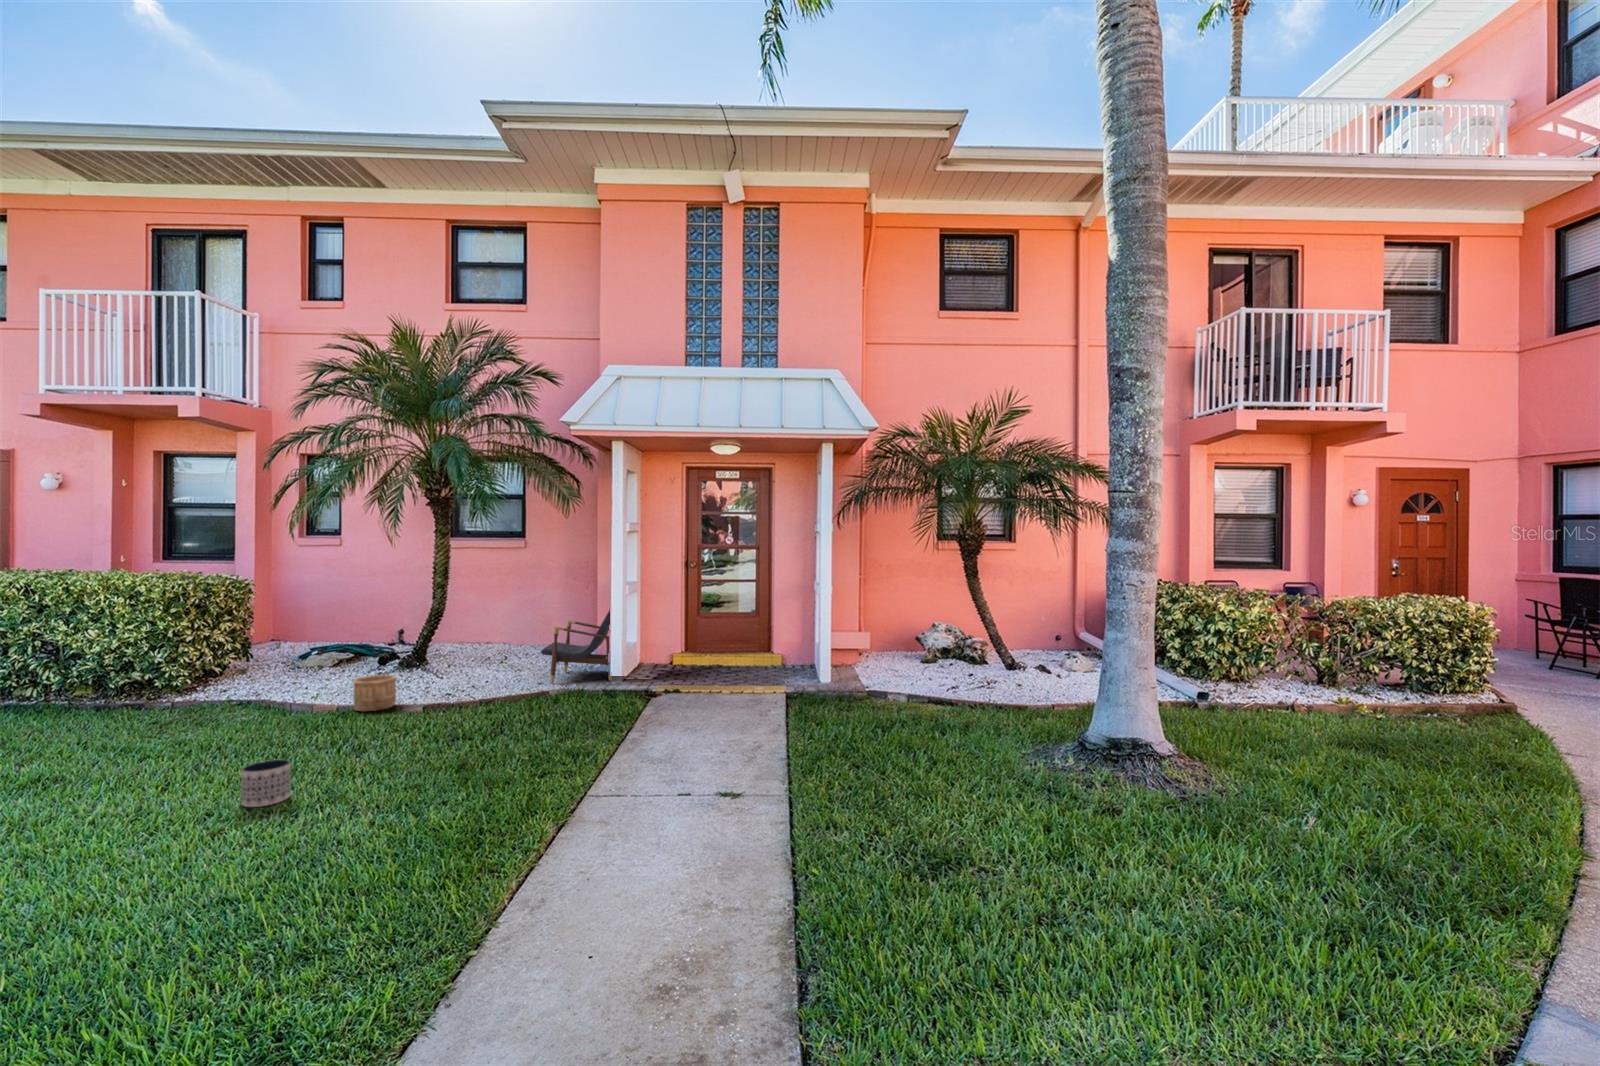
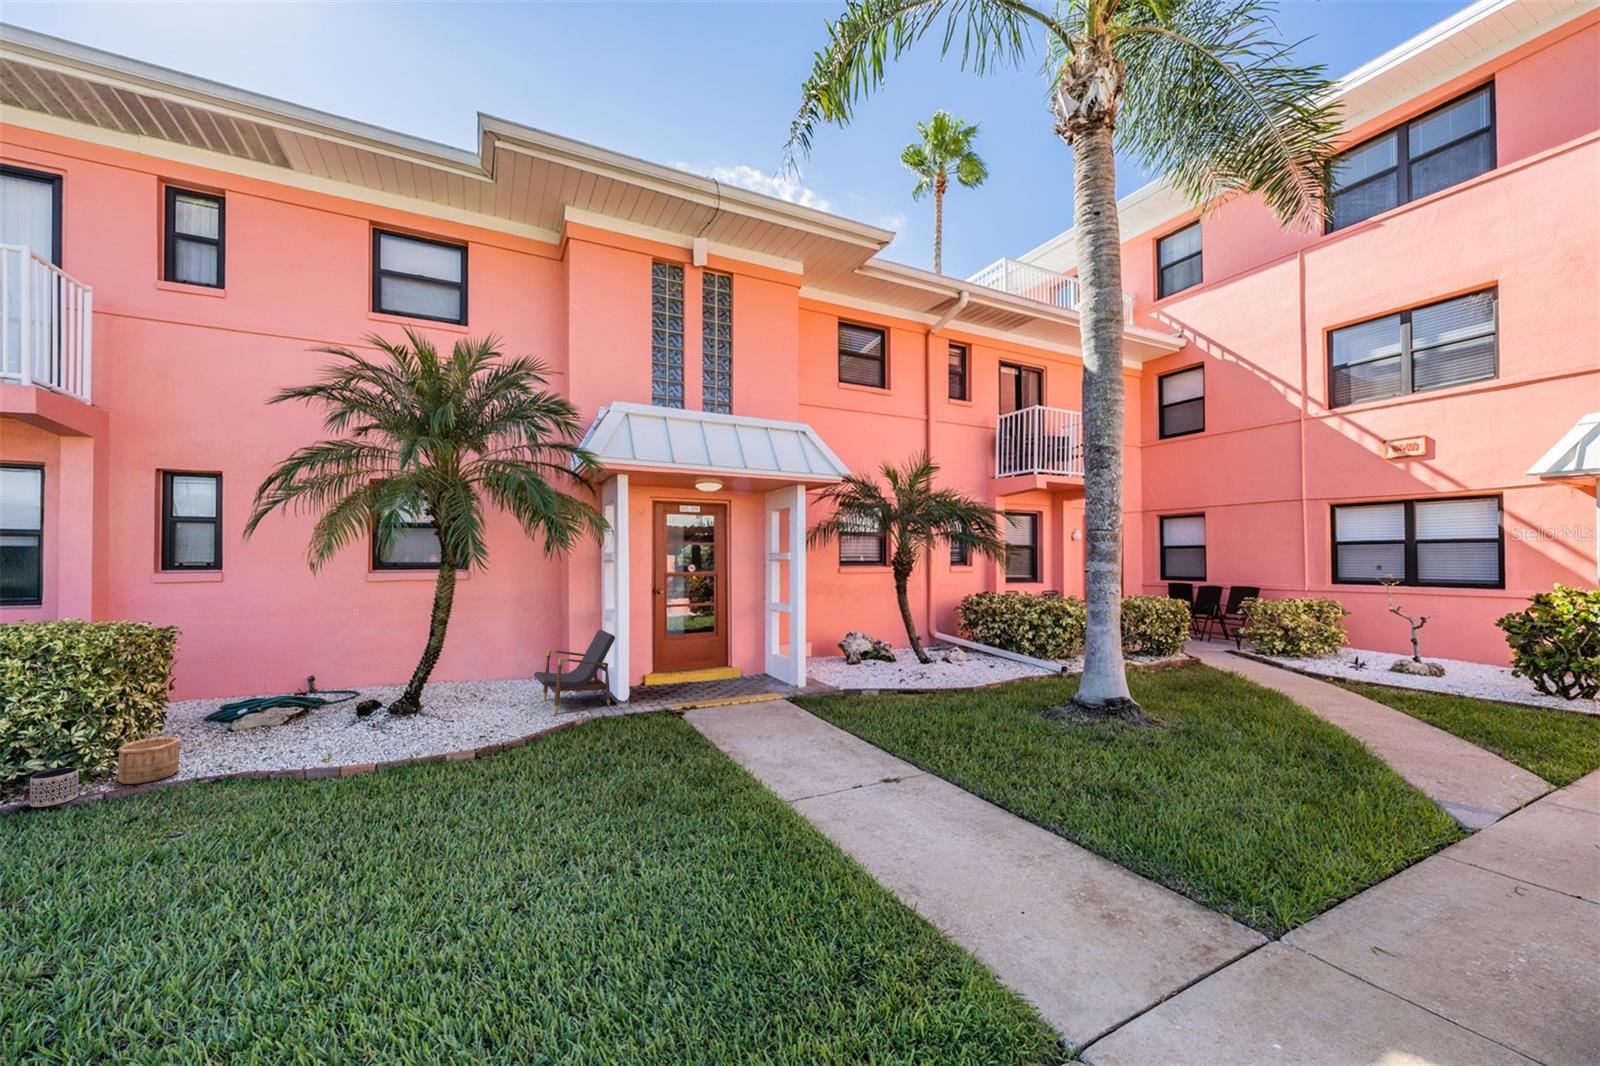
wooden bucket: present [353,674,397,711] -> present [117,737,181,784]
planter: present [241,760,291,807] -> present [30,767,79,807]

